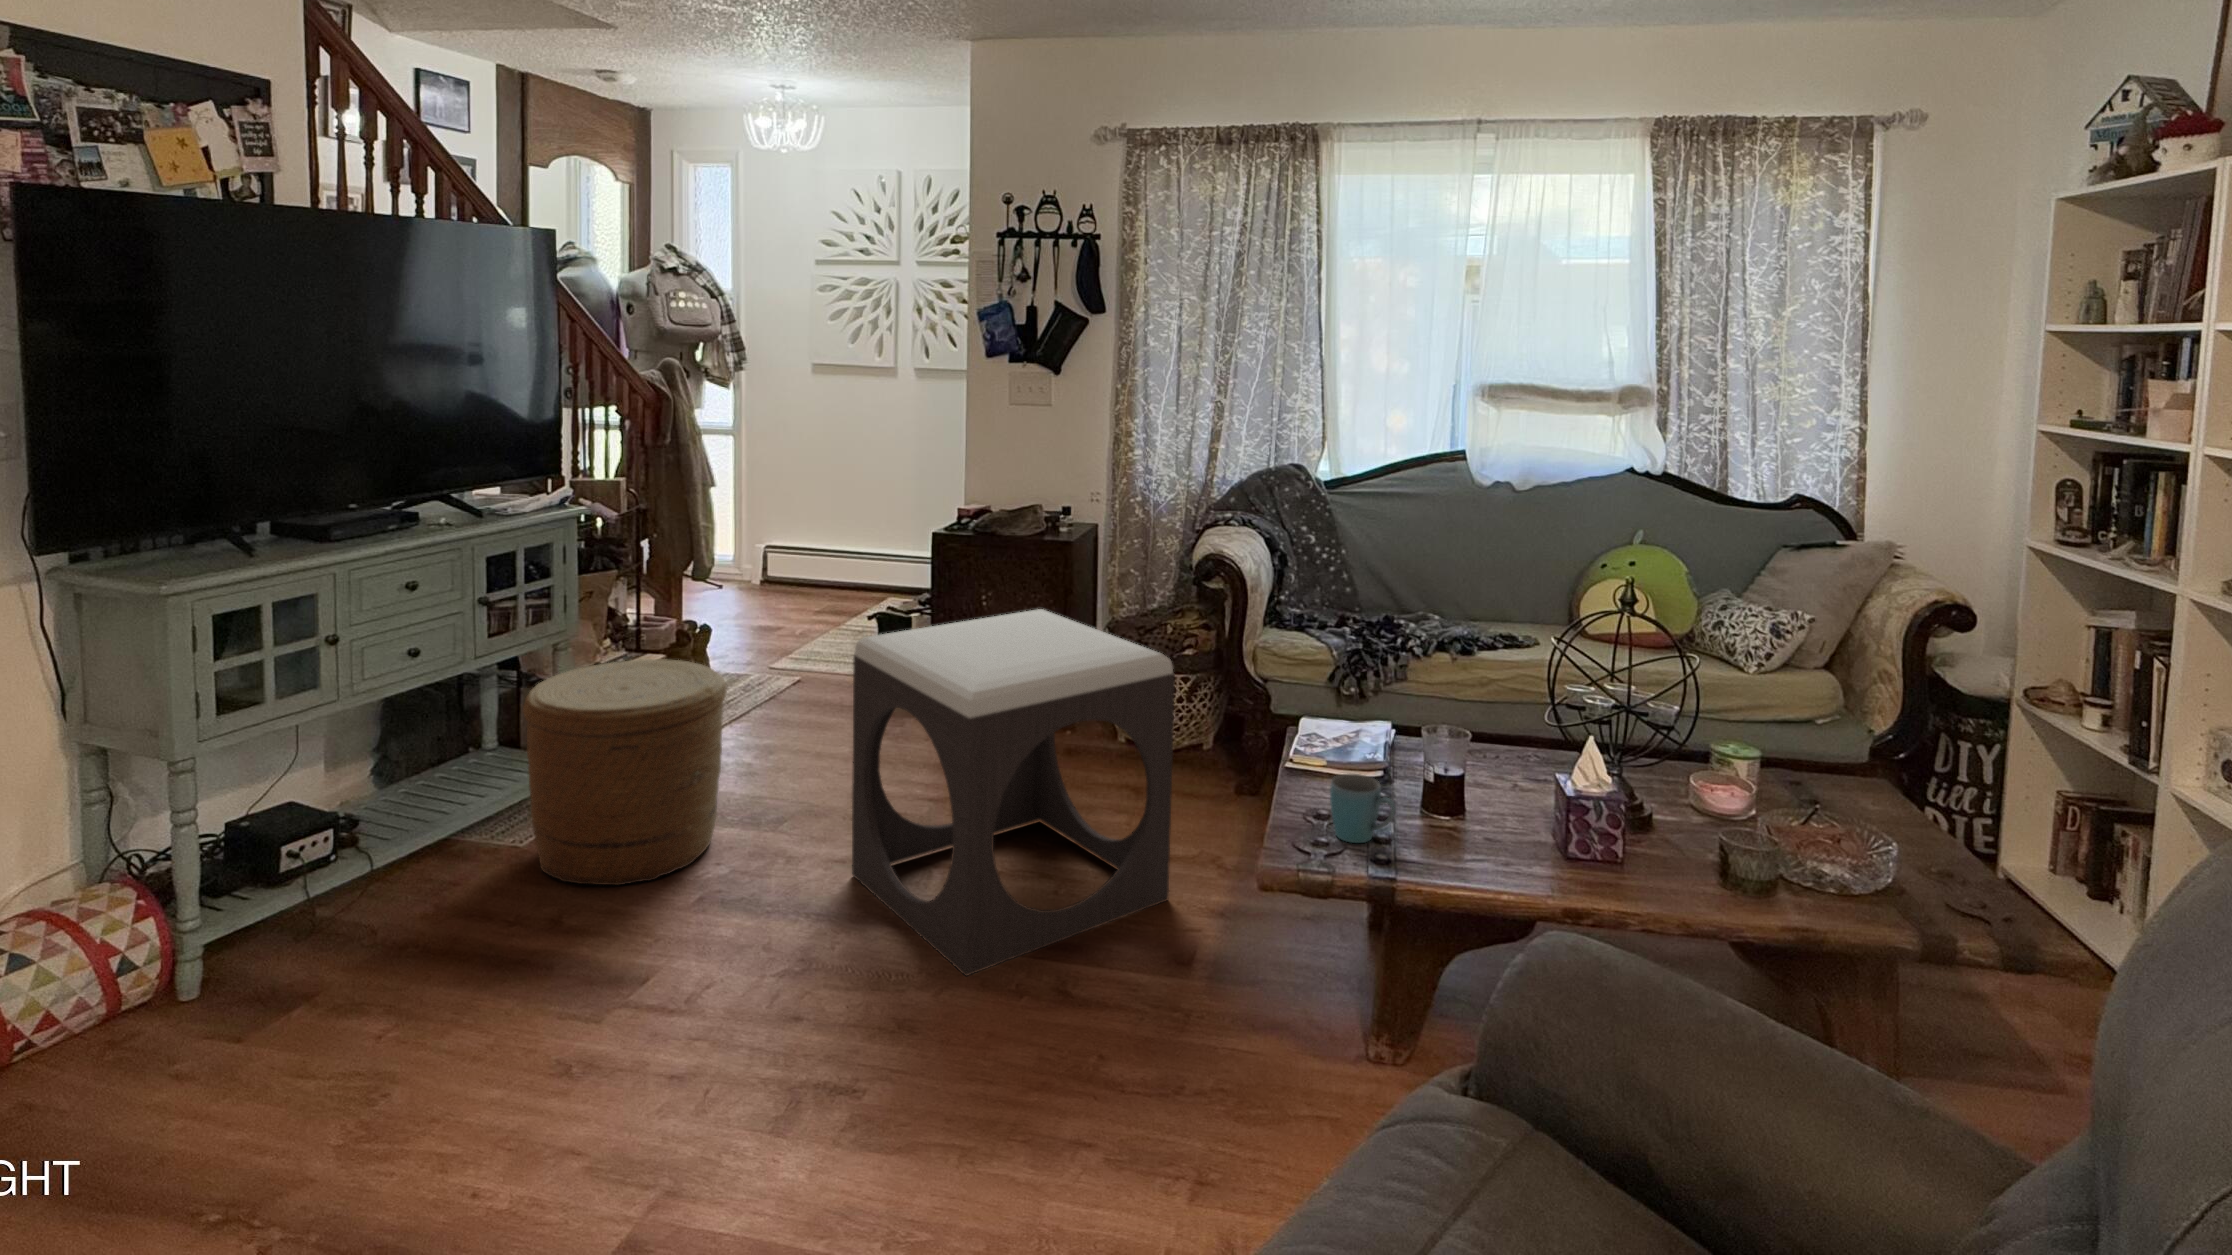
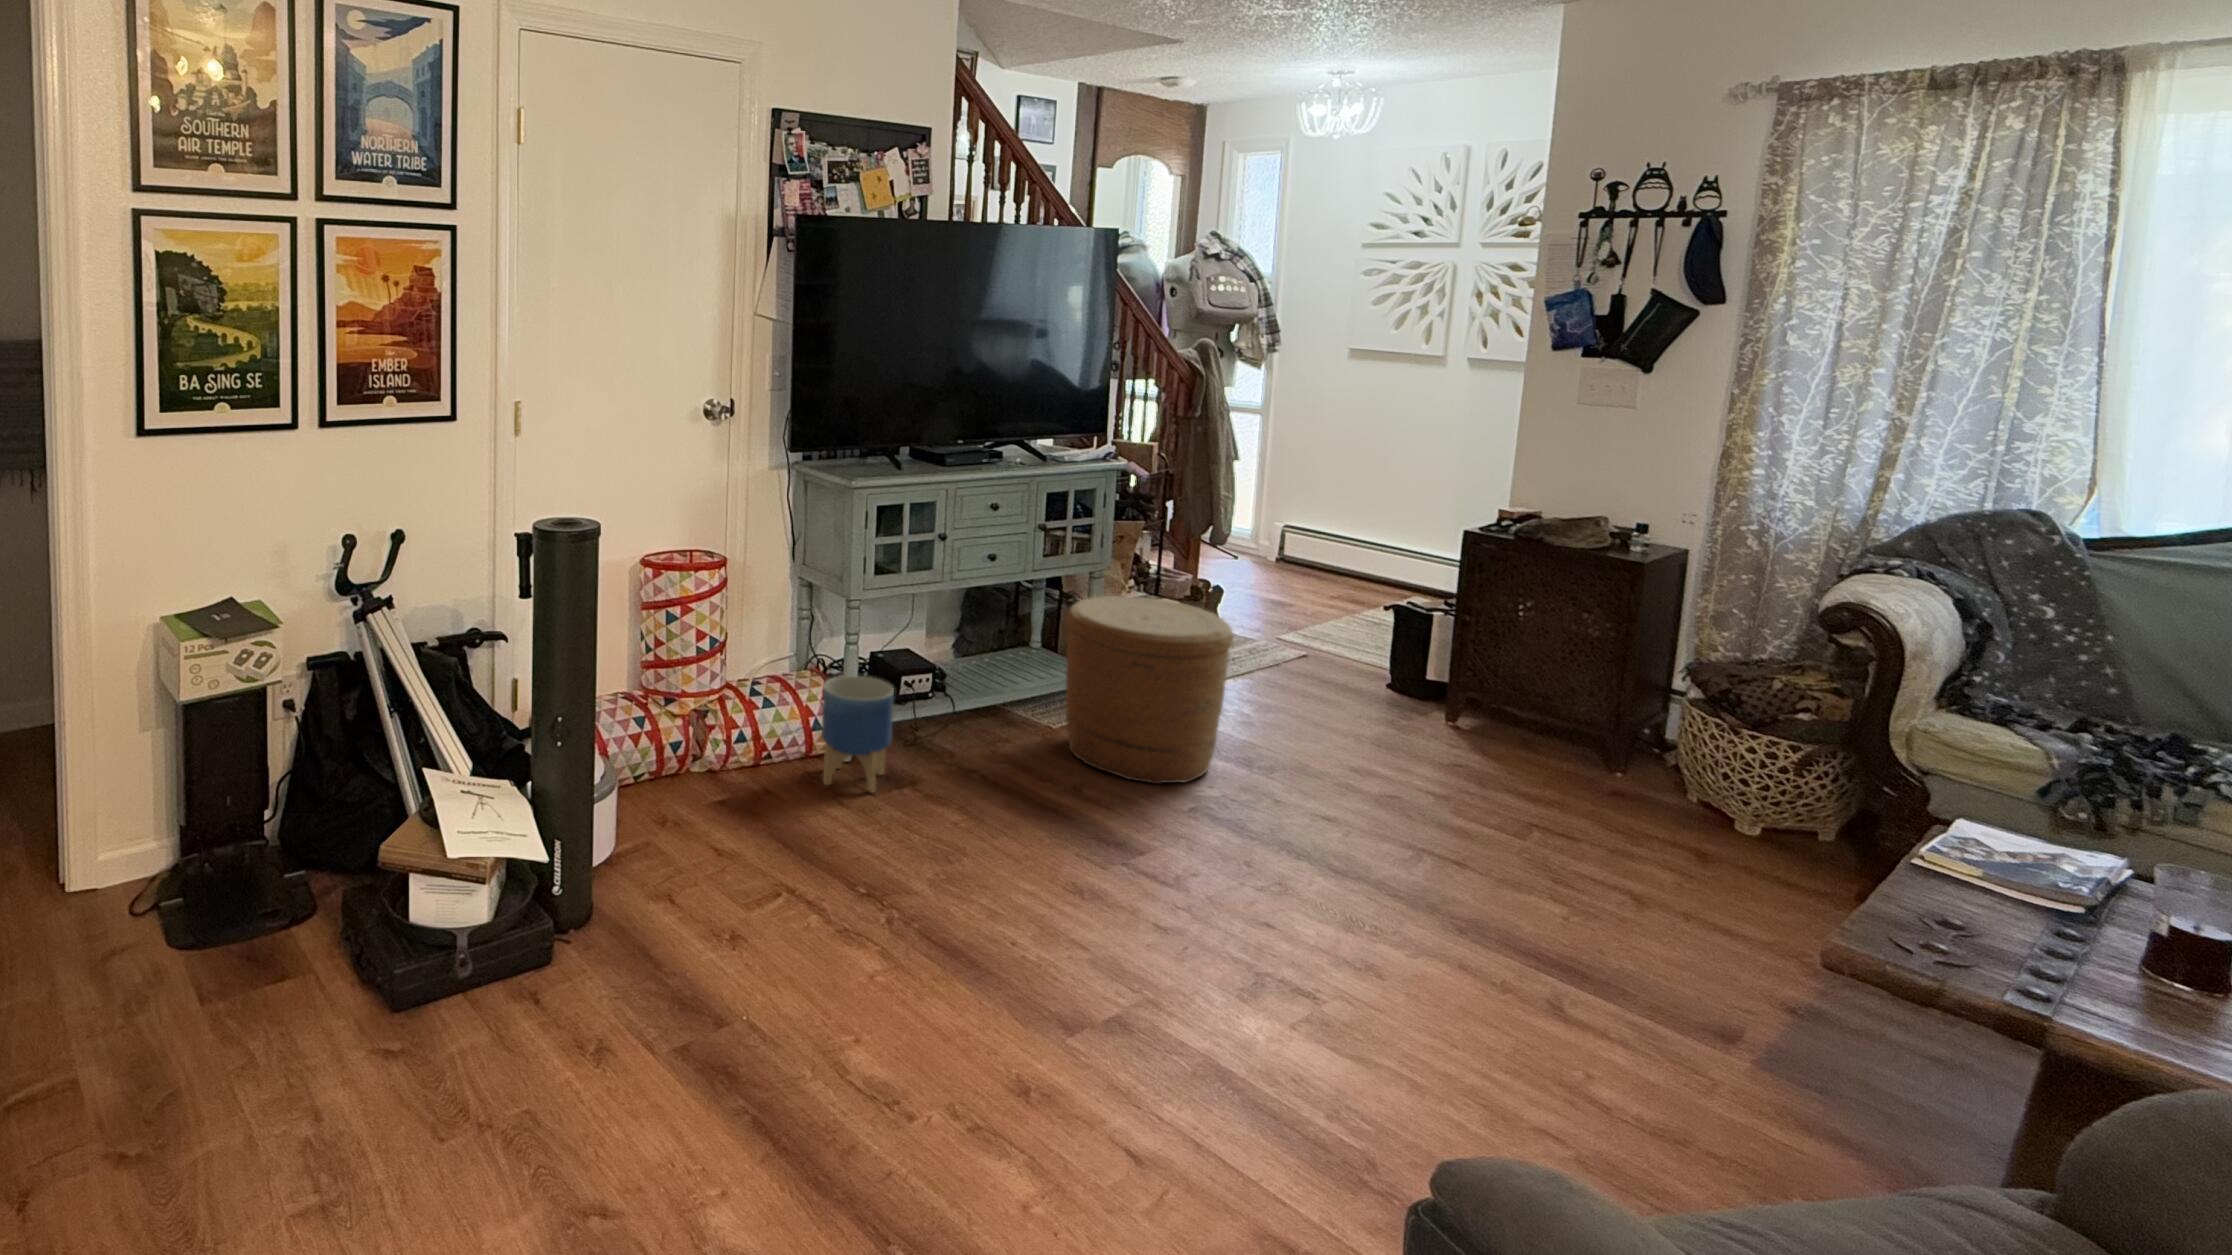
footstool: present [852,609,1175,976] -> none [1339,613,1753,972]
mug: present [1330,774,1396,843] -> none [1954,872,2063,961]
planter: none [125,866,261,1055] -> present [821,676,894,793]

